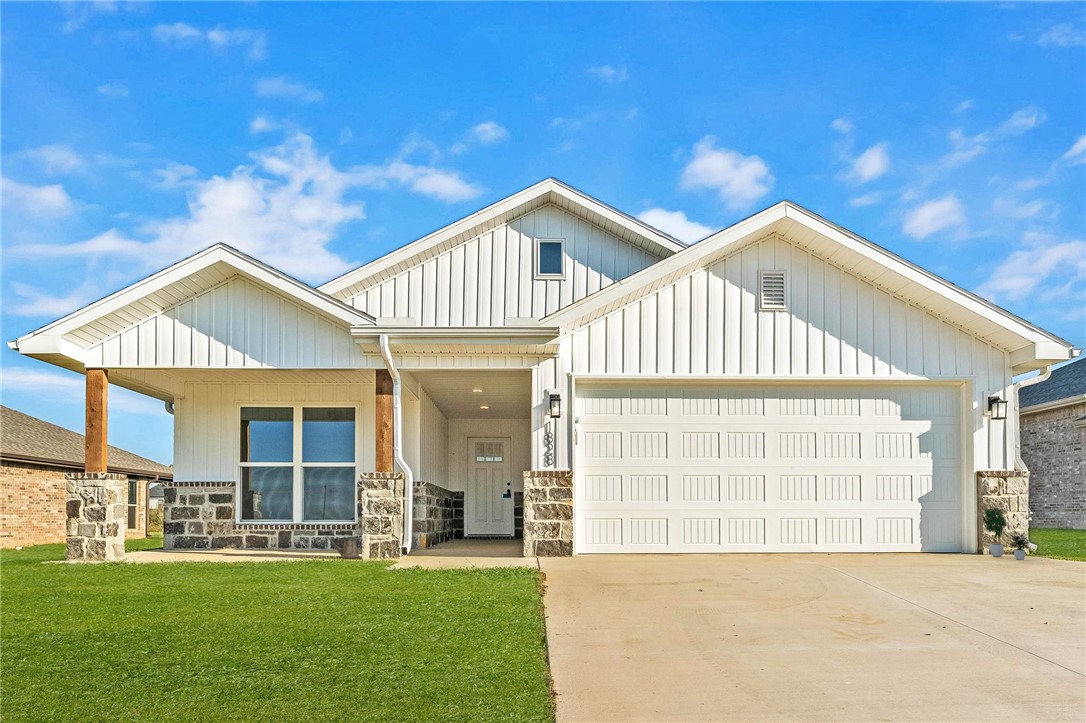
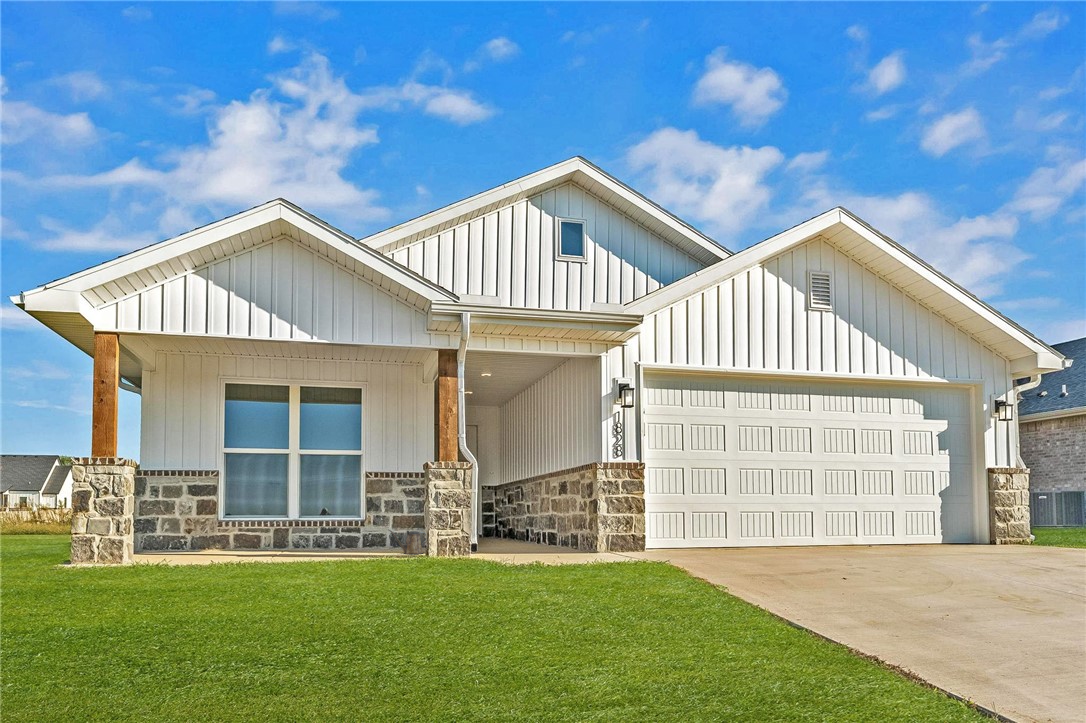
potted plant: present [983,506,1031,560] -> none [995,497,1043,548]

